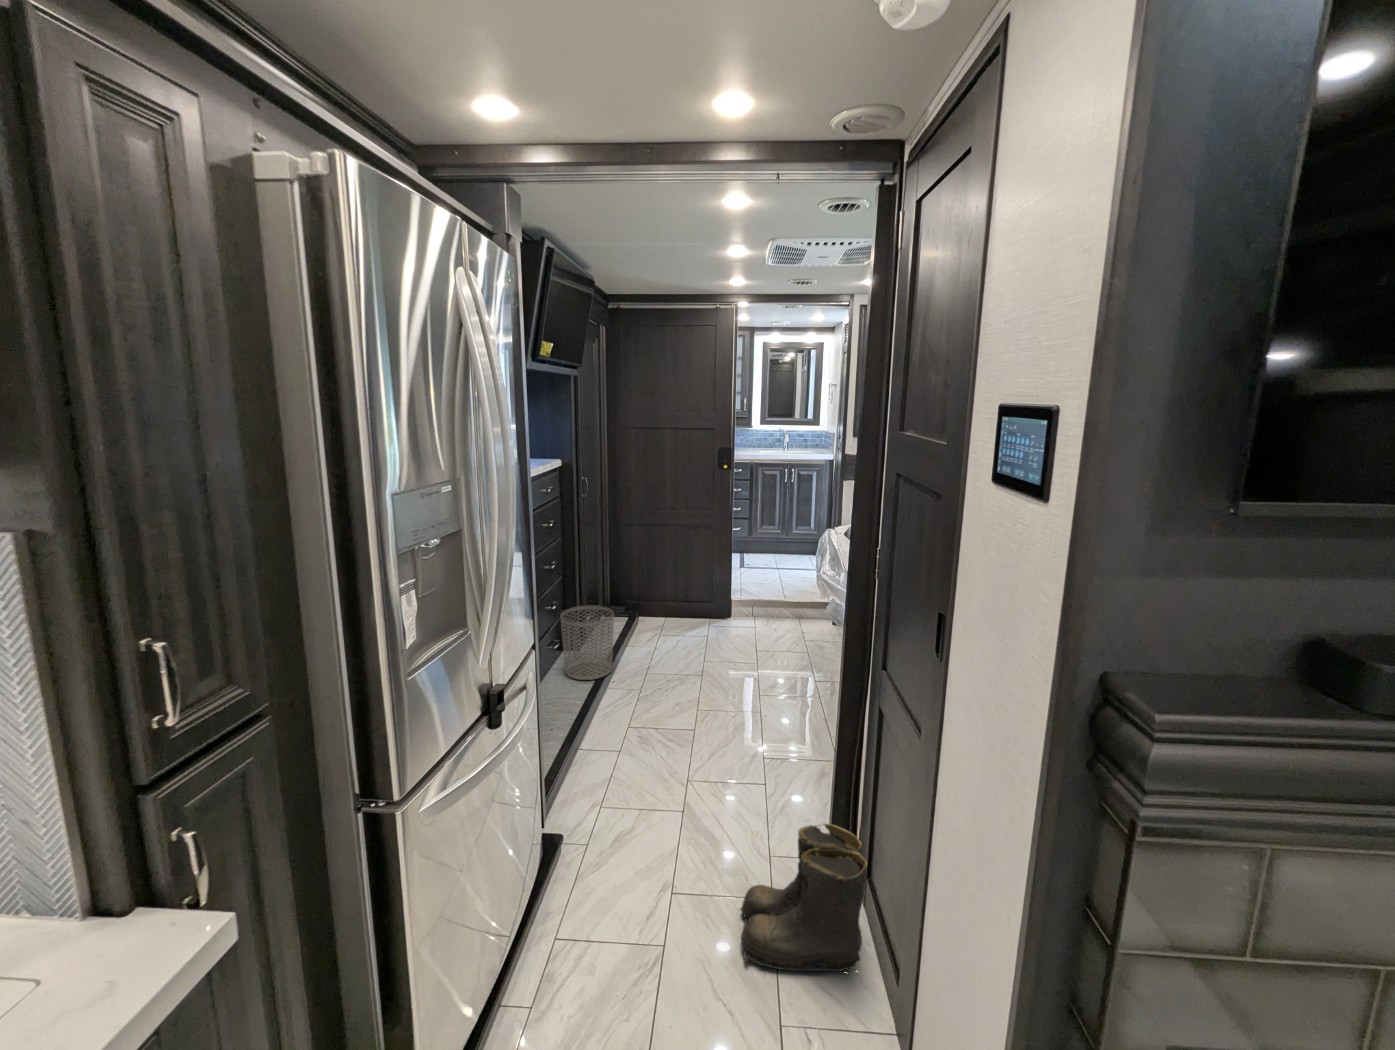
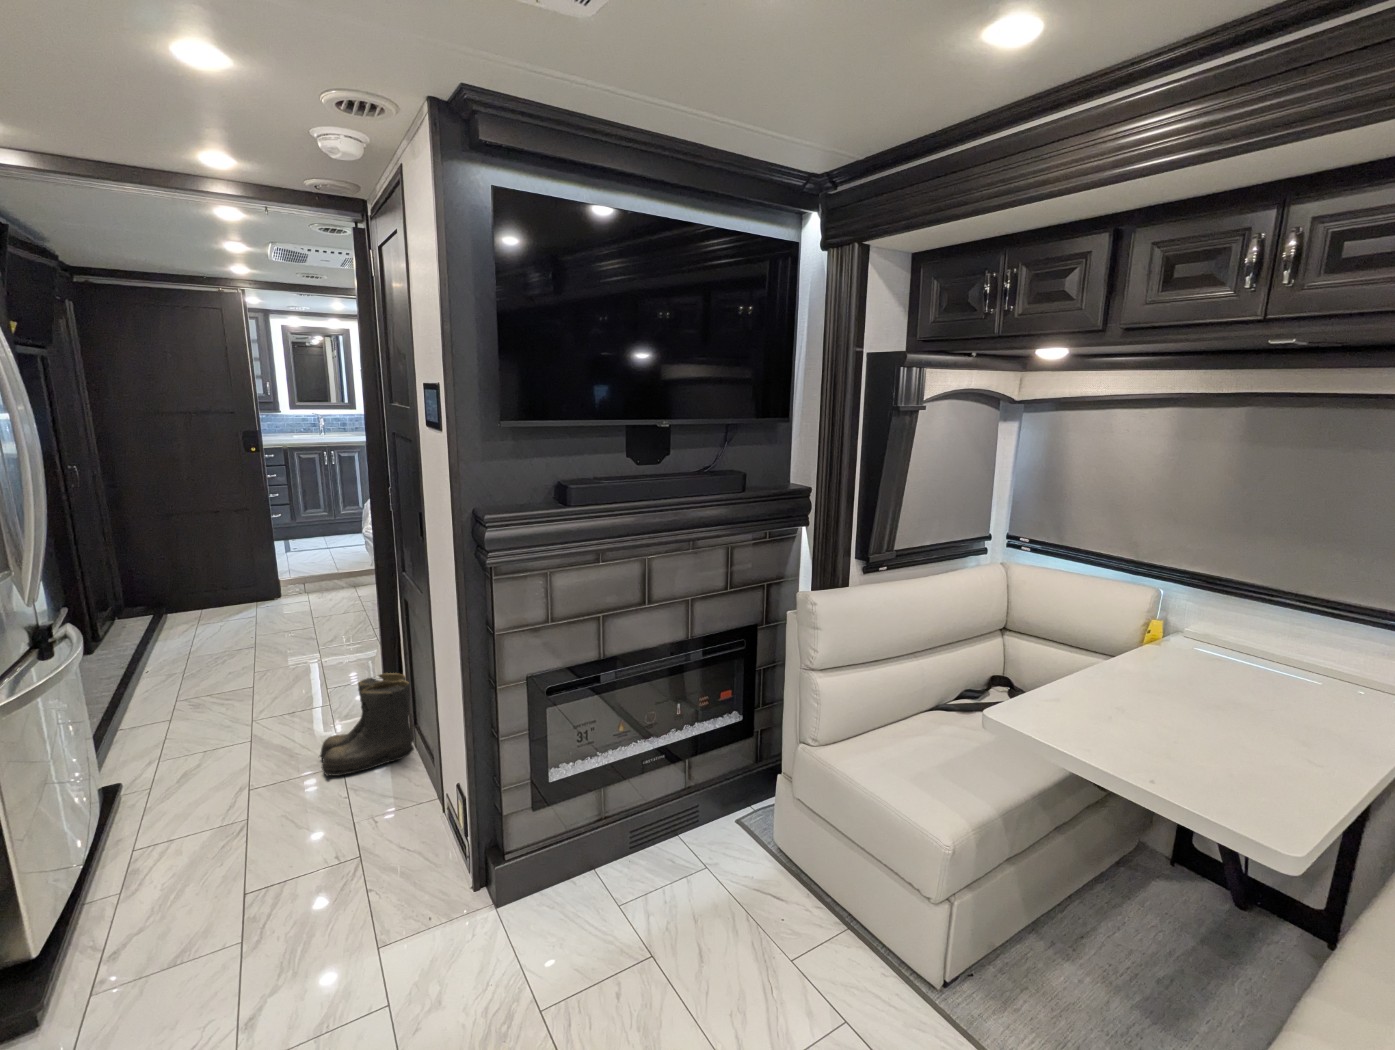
waste bin: present [561,606,614,680] -> none [62,597,144,676]

